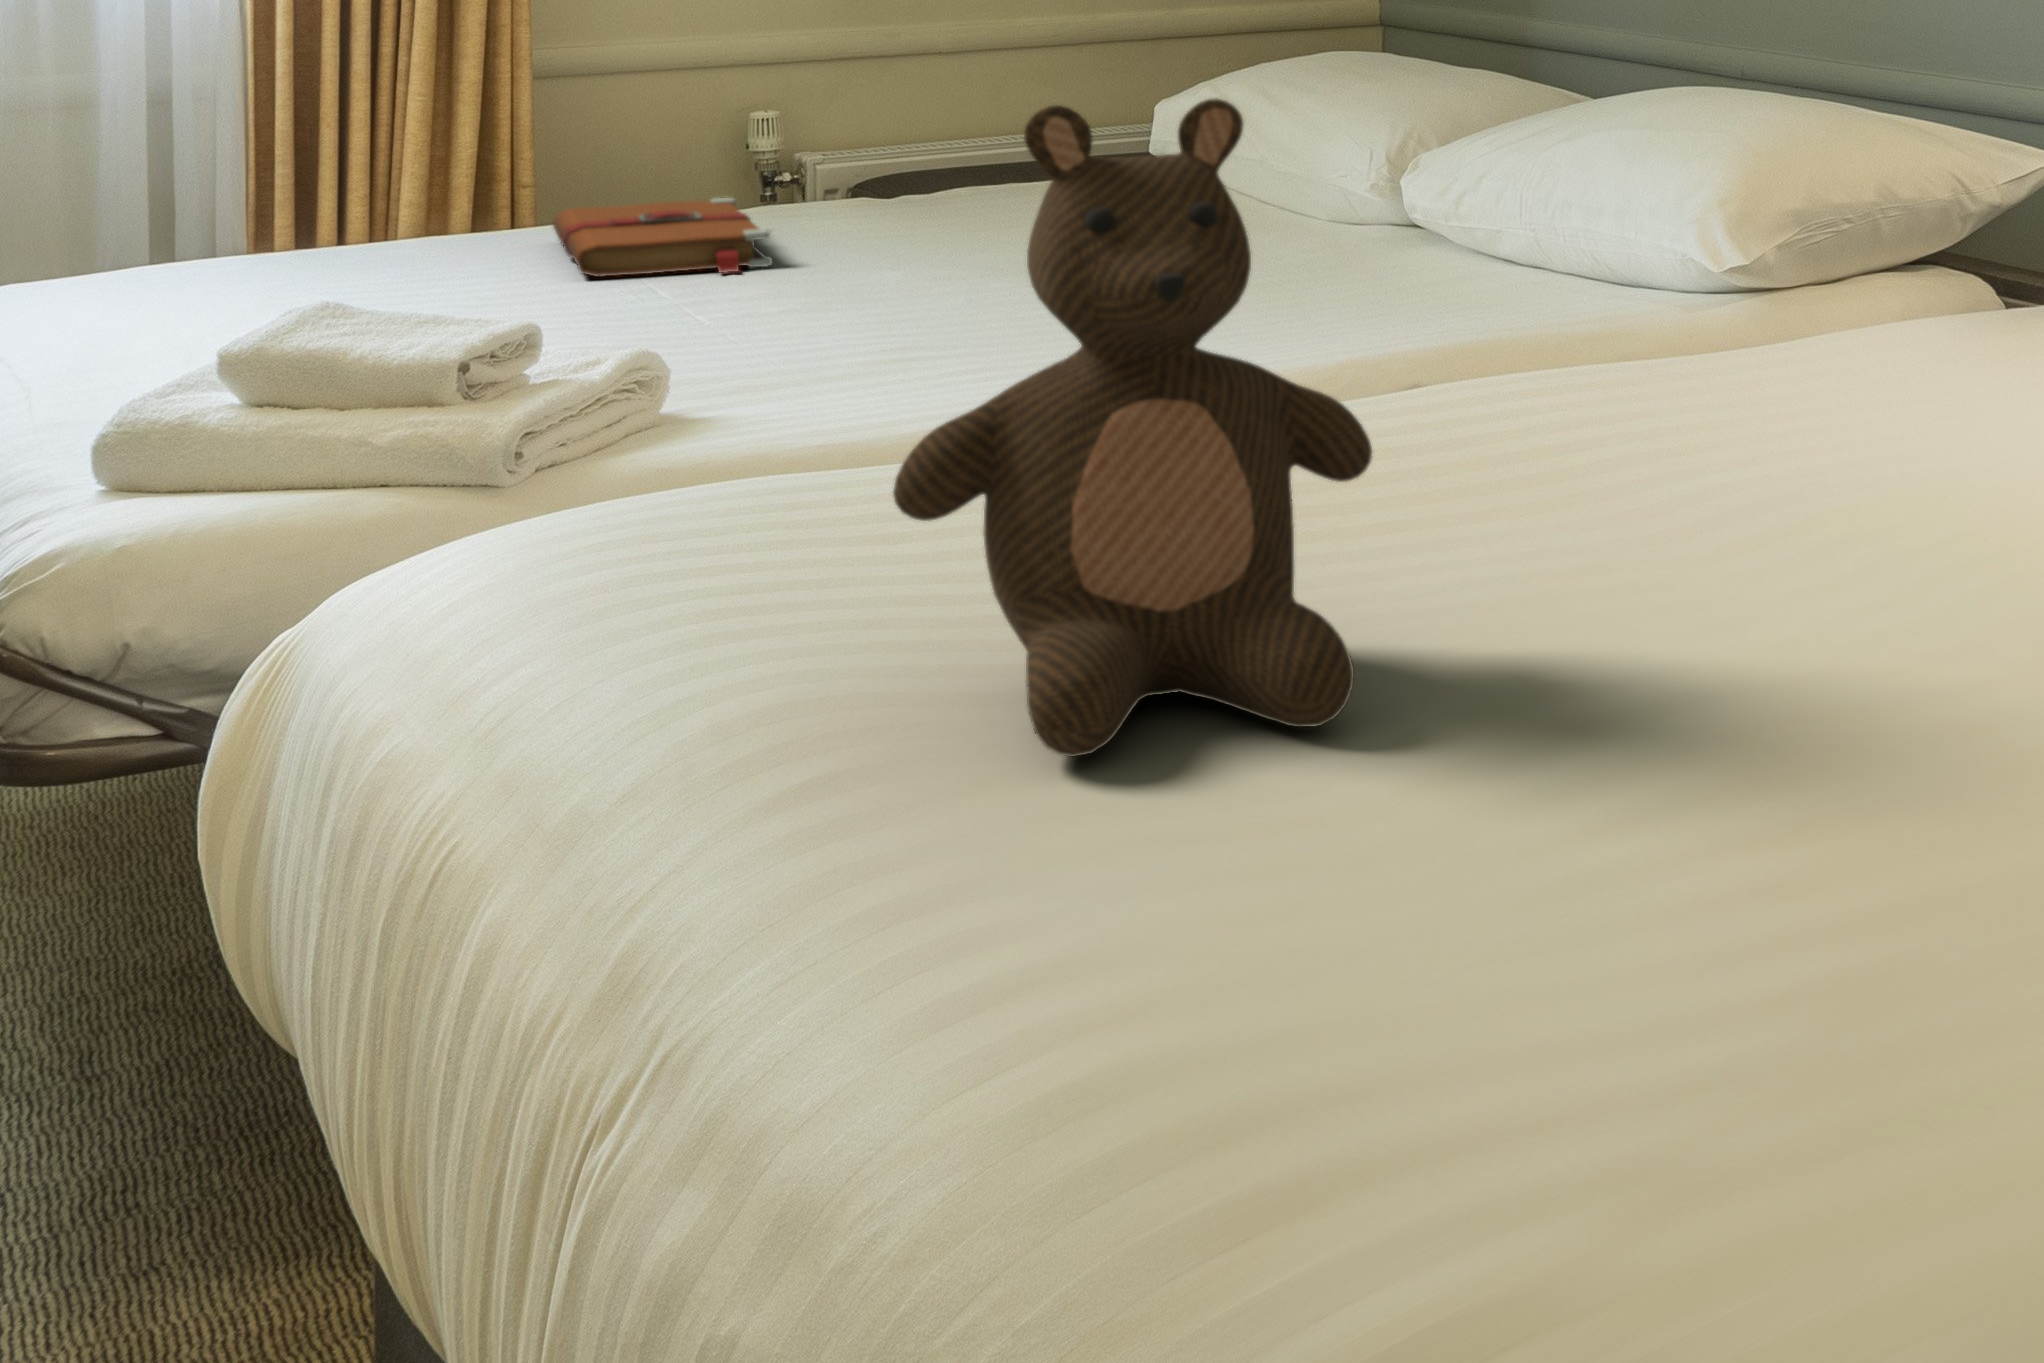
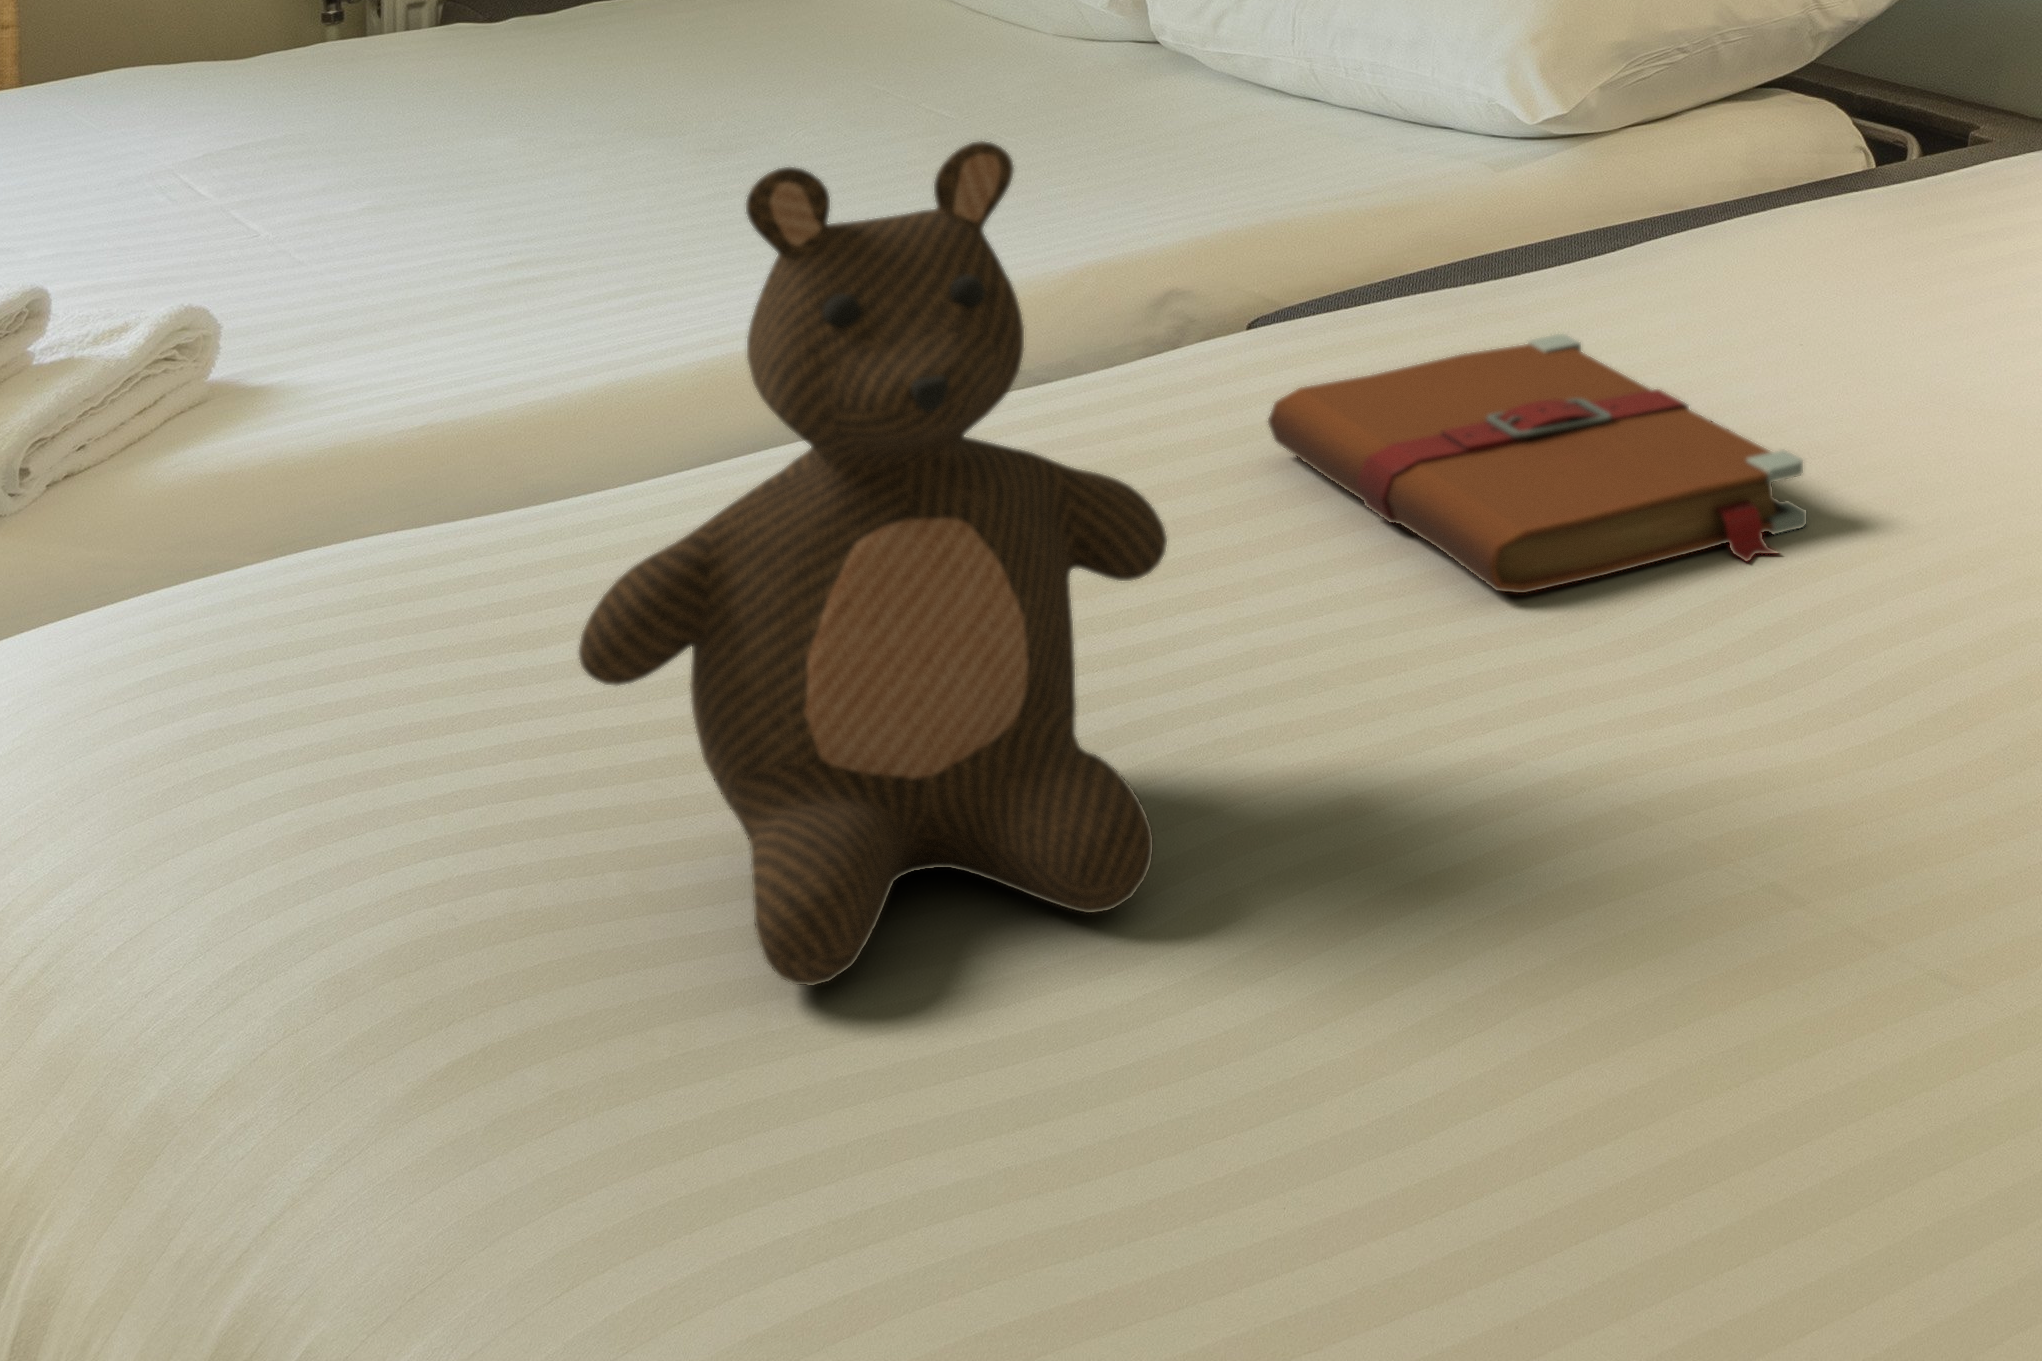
book: present [553,198,772,277] -> present [1268,334,1807,593]

